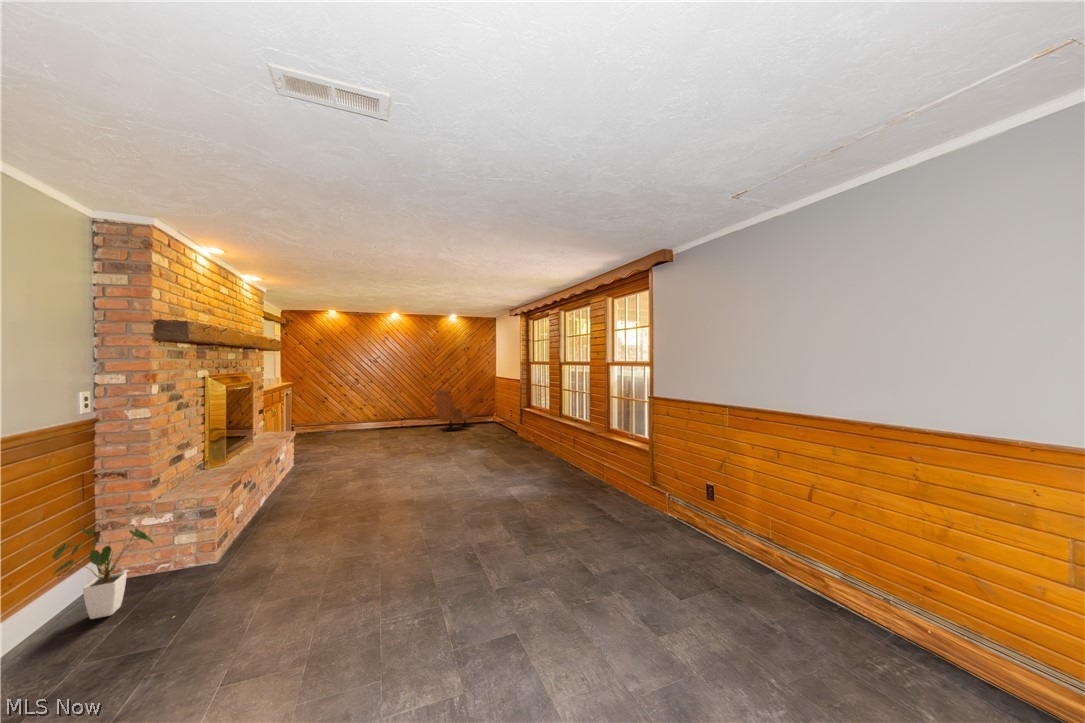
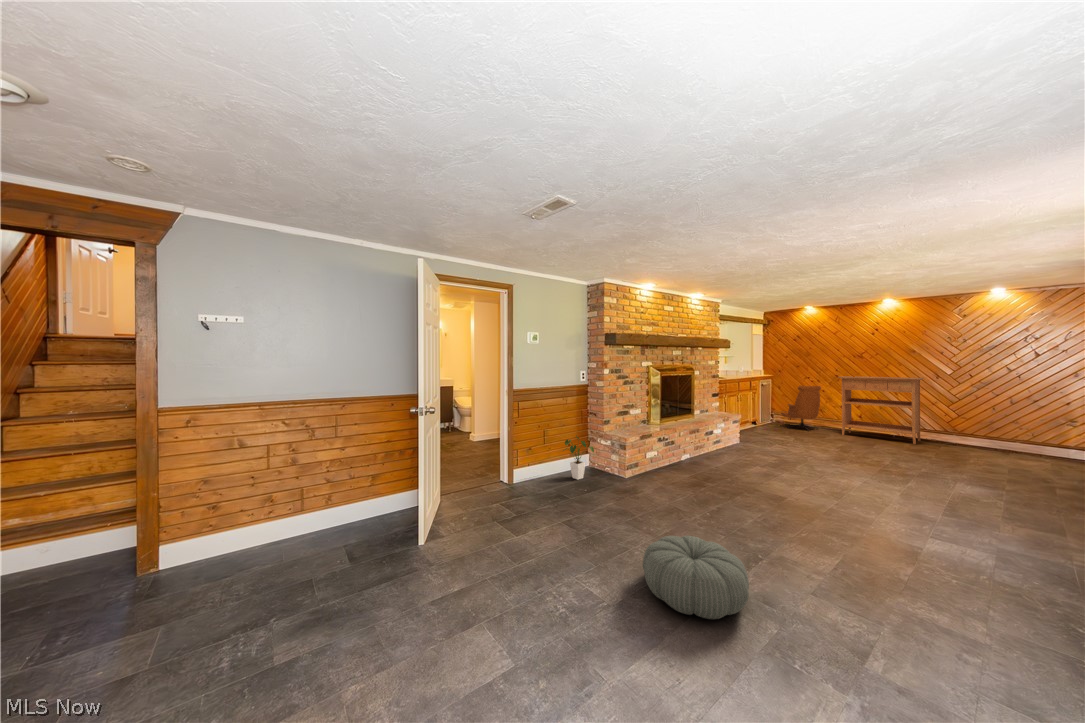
console table: none [362,379,417,434] -> present [838,376,924,444]
lounge chair: present [435,389,473,431] -> present [781,386,821,430]
pouf: none [428,556,536,648] -> present [643,536,749,619]

